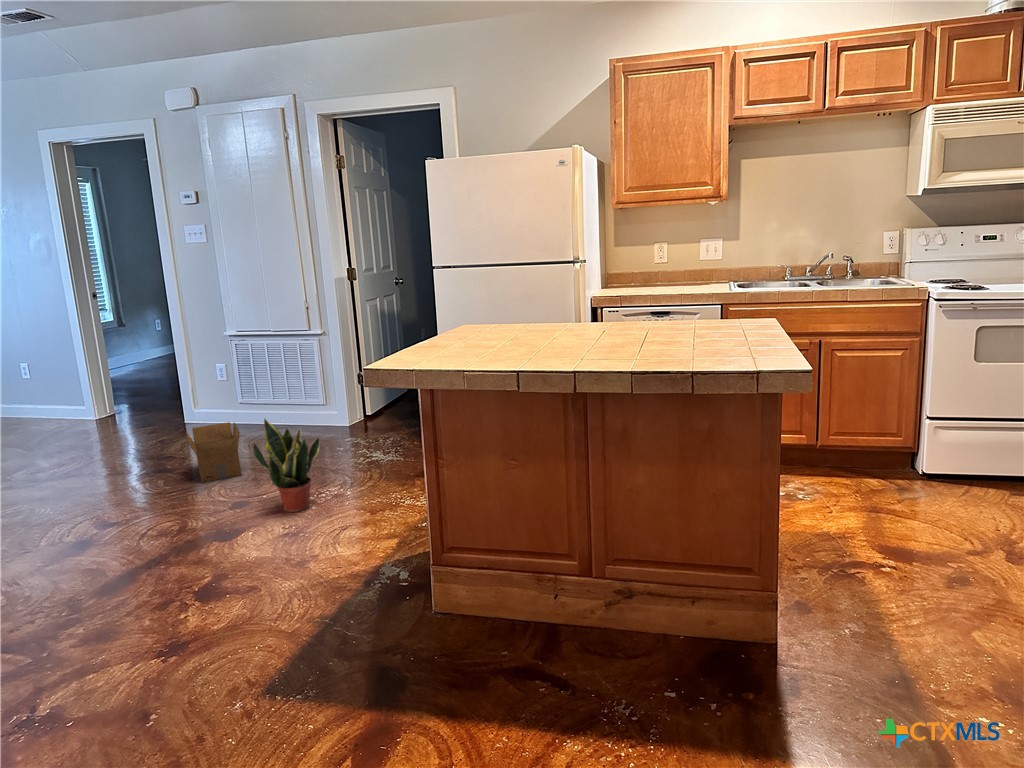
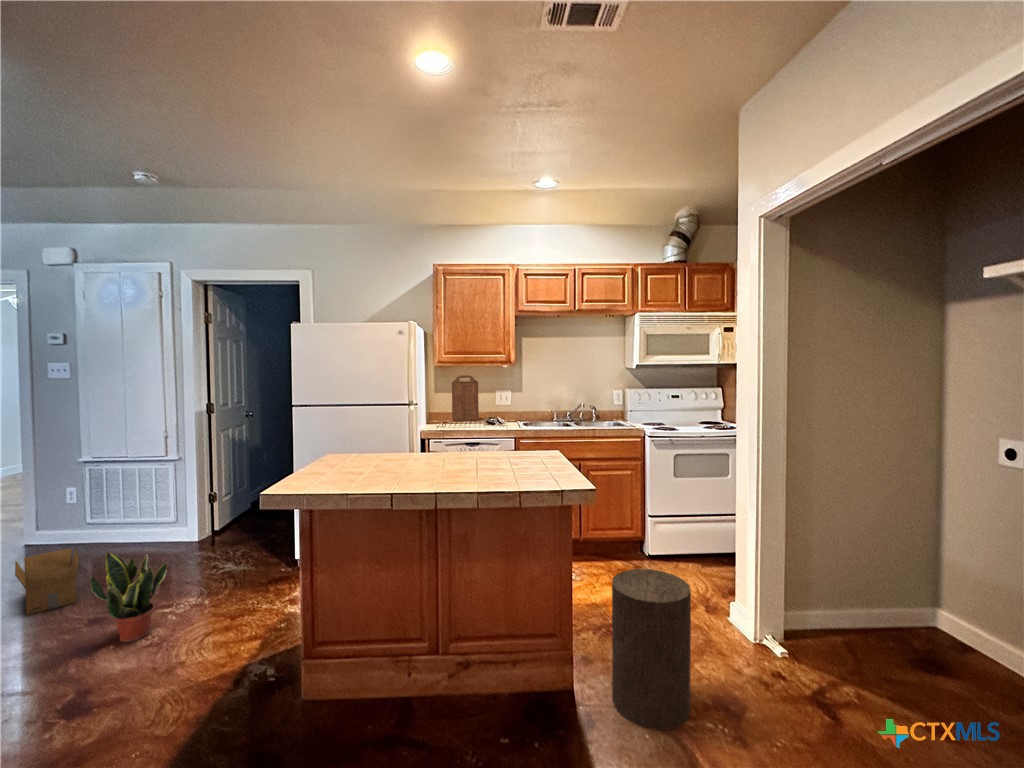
cutting board: none [636,220,673,284] -> present [452,375,479,421]
stool: none [831,466,955,661] -> present [612,569,691,730]

